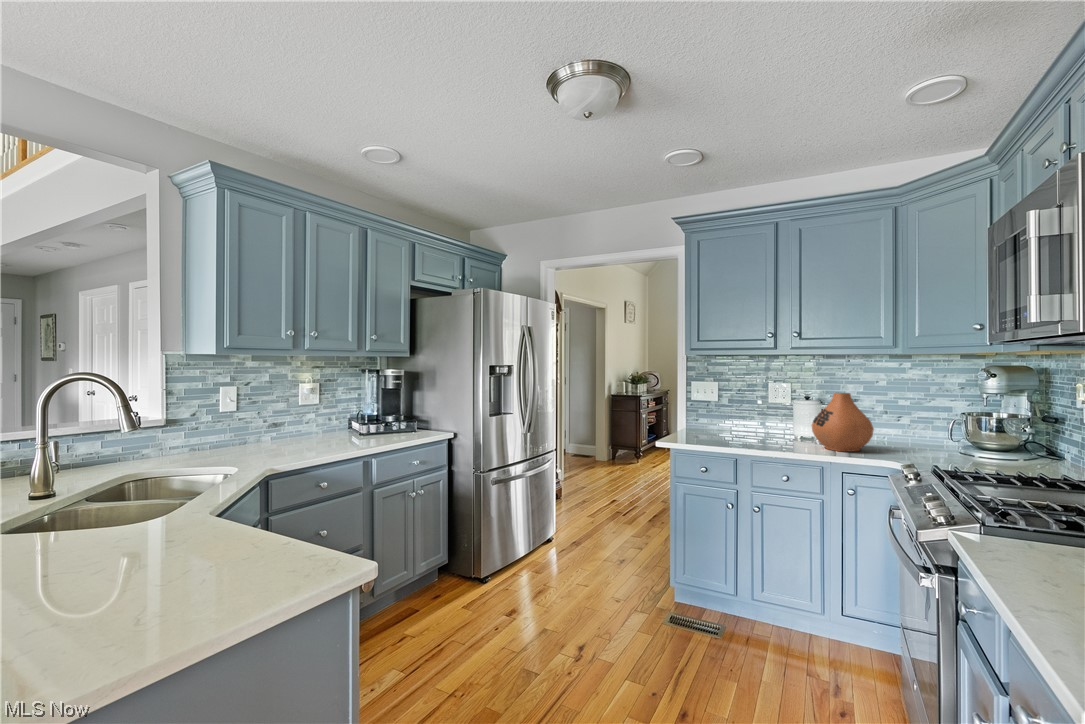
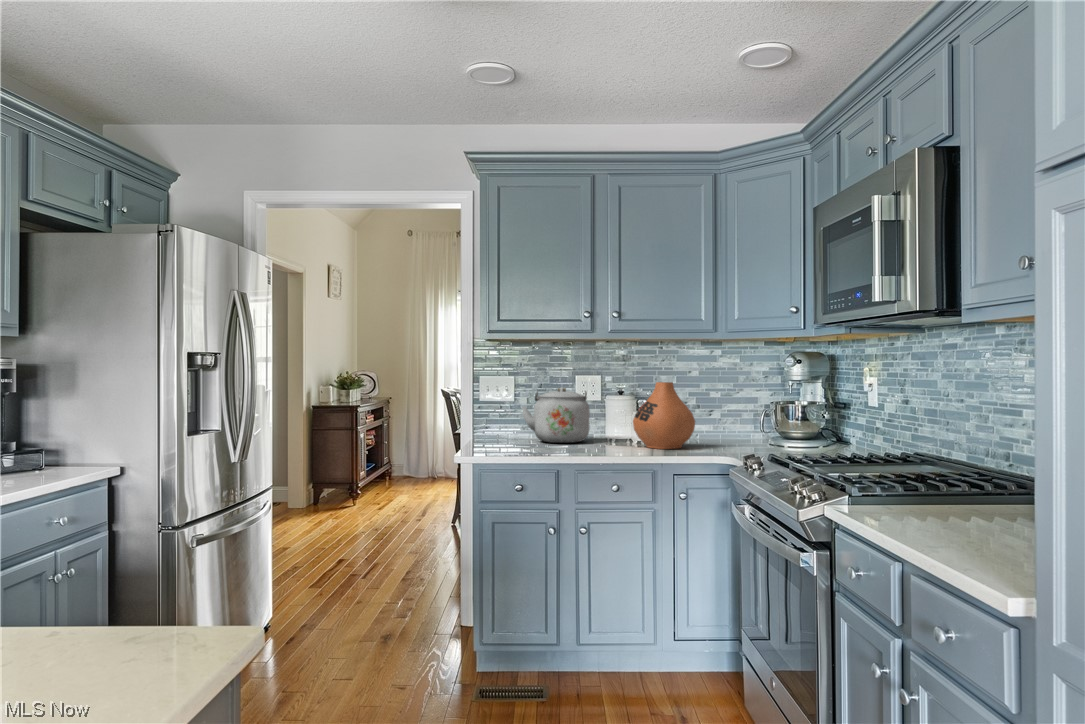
kettle: none [719,394,777,439] -> present [522,387,590,443]

